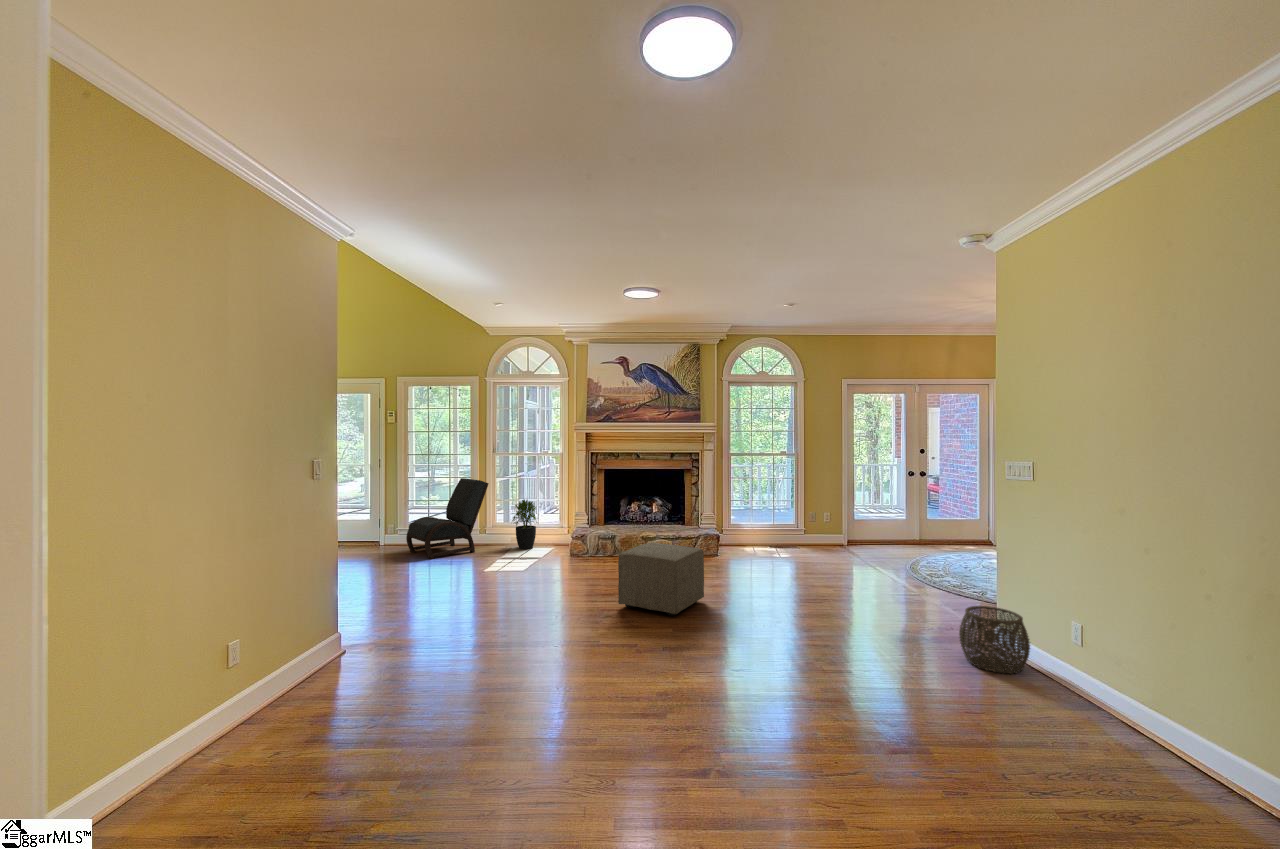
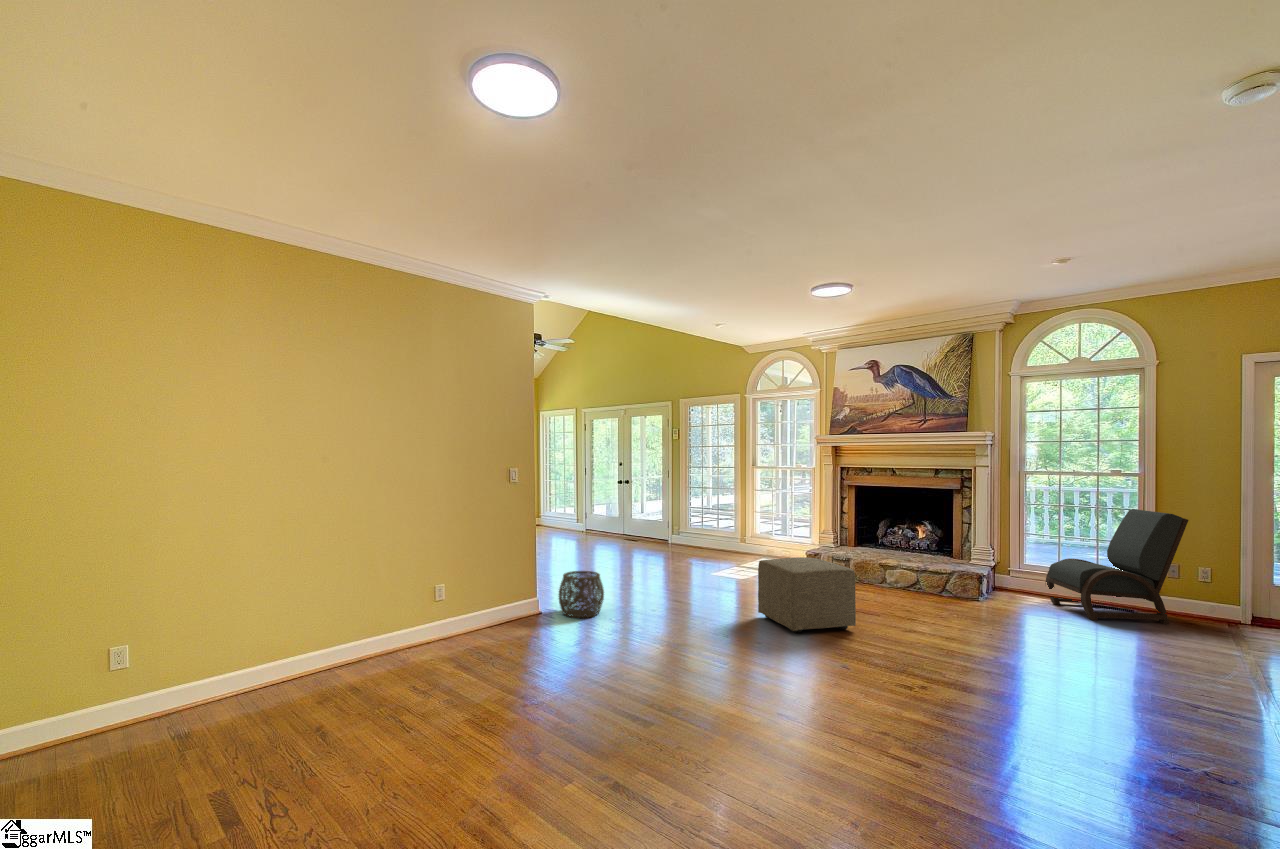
lounge chair: present [406,478,489,559] -> present [1046,509,1188,624]
potted plant: present [512,499,537,549] -> none [760,511,791,562]
woven basket: present [959,606,1030,674] -> present [559,571,604,618]

